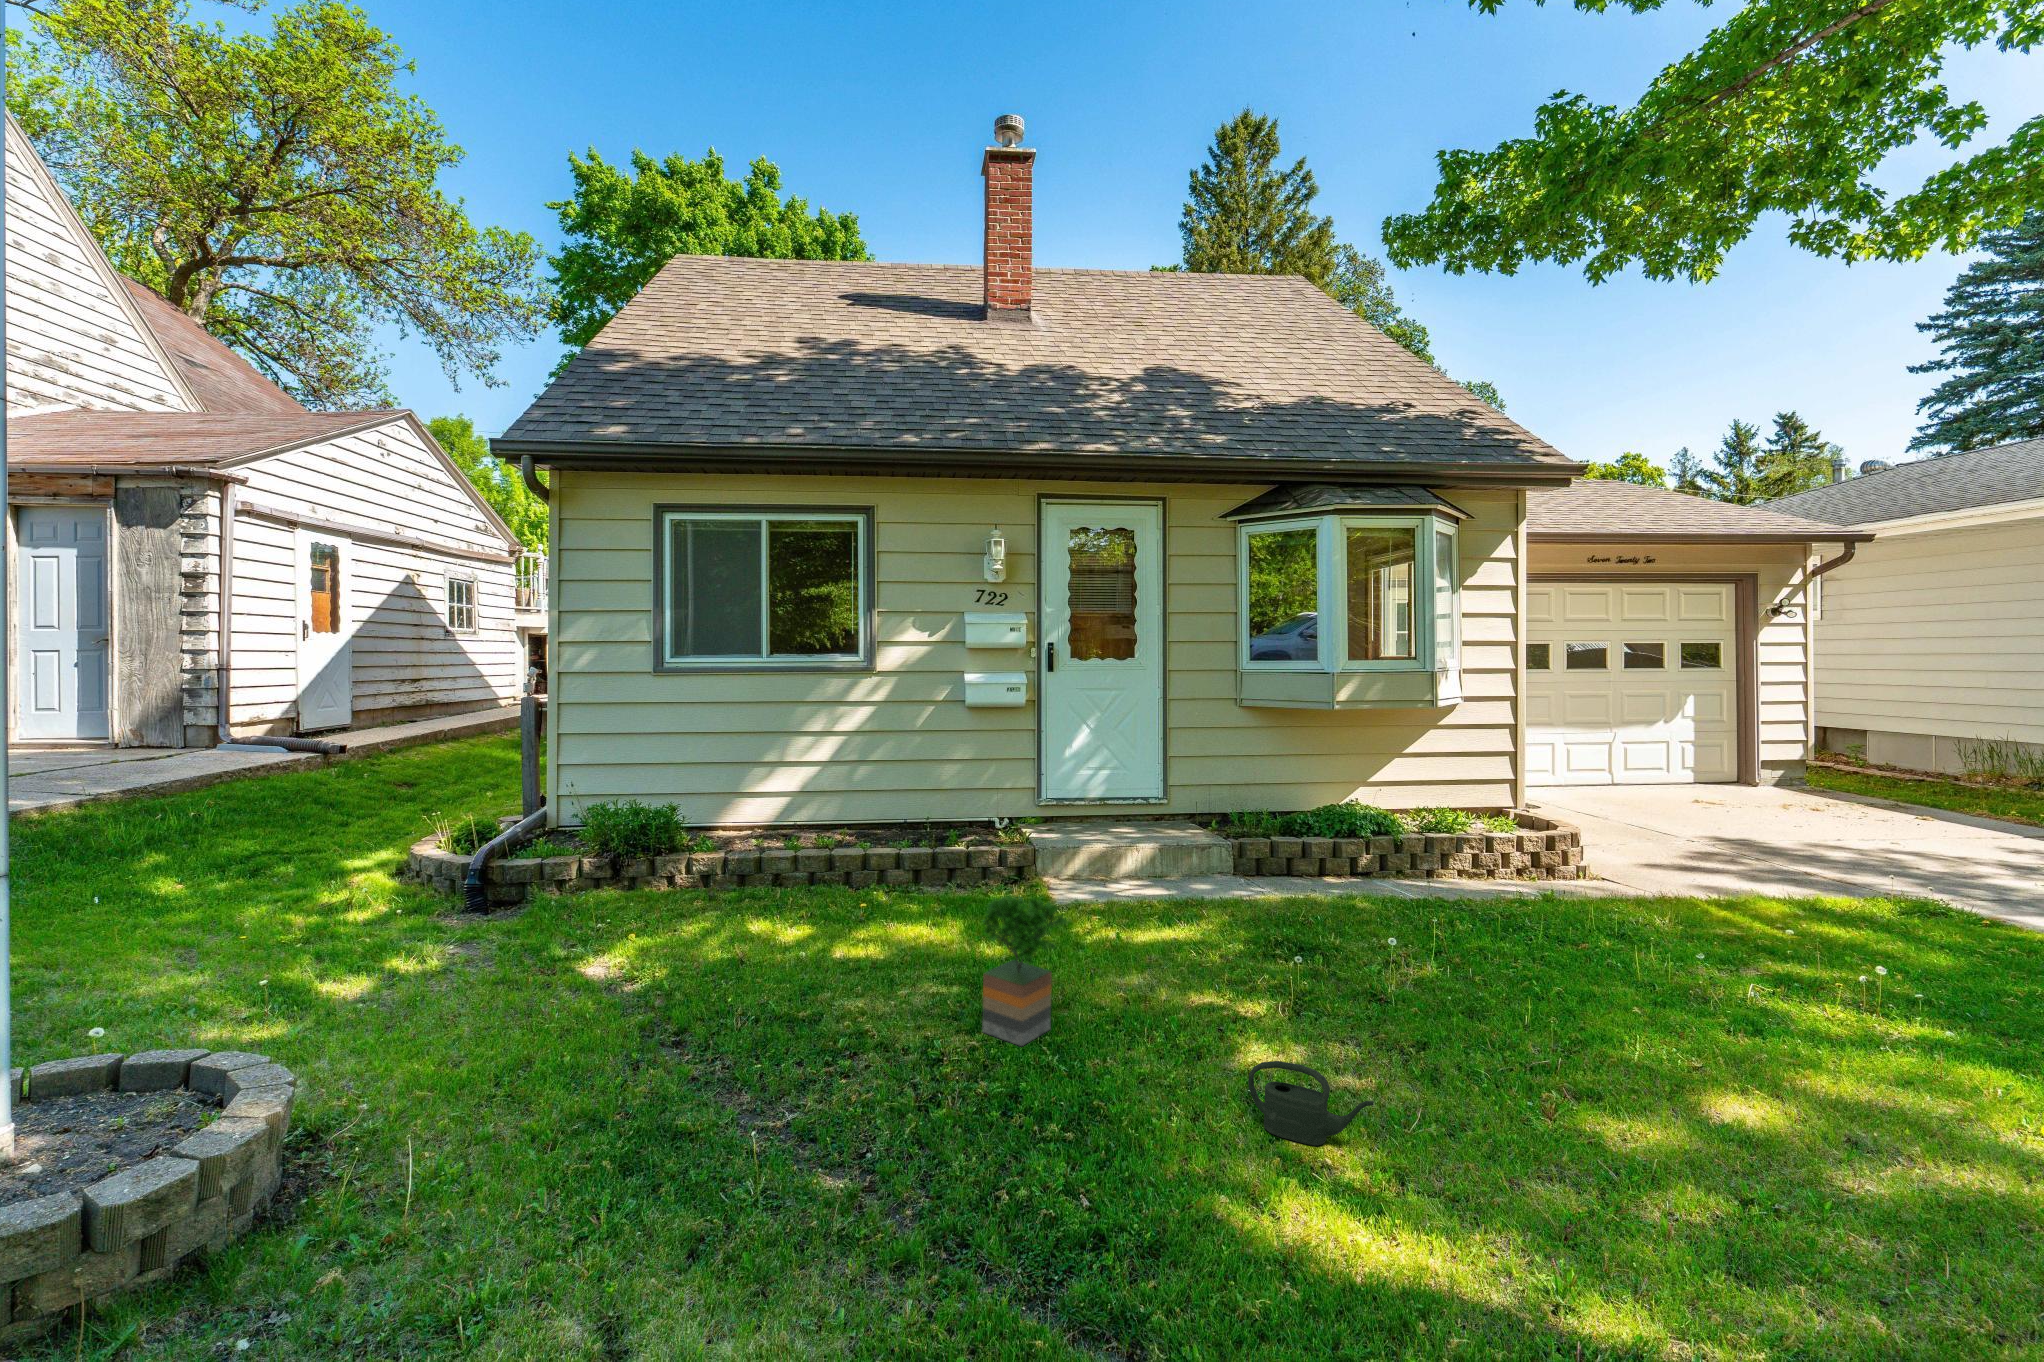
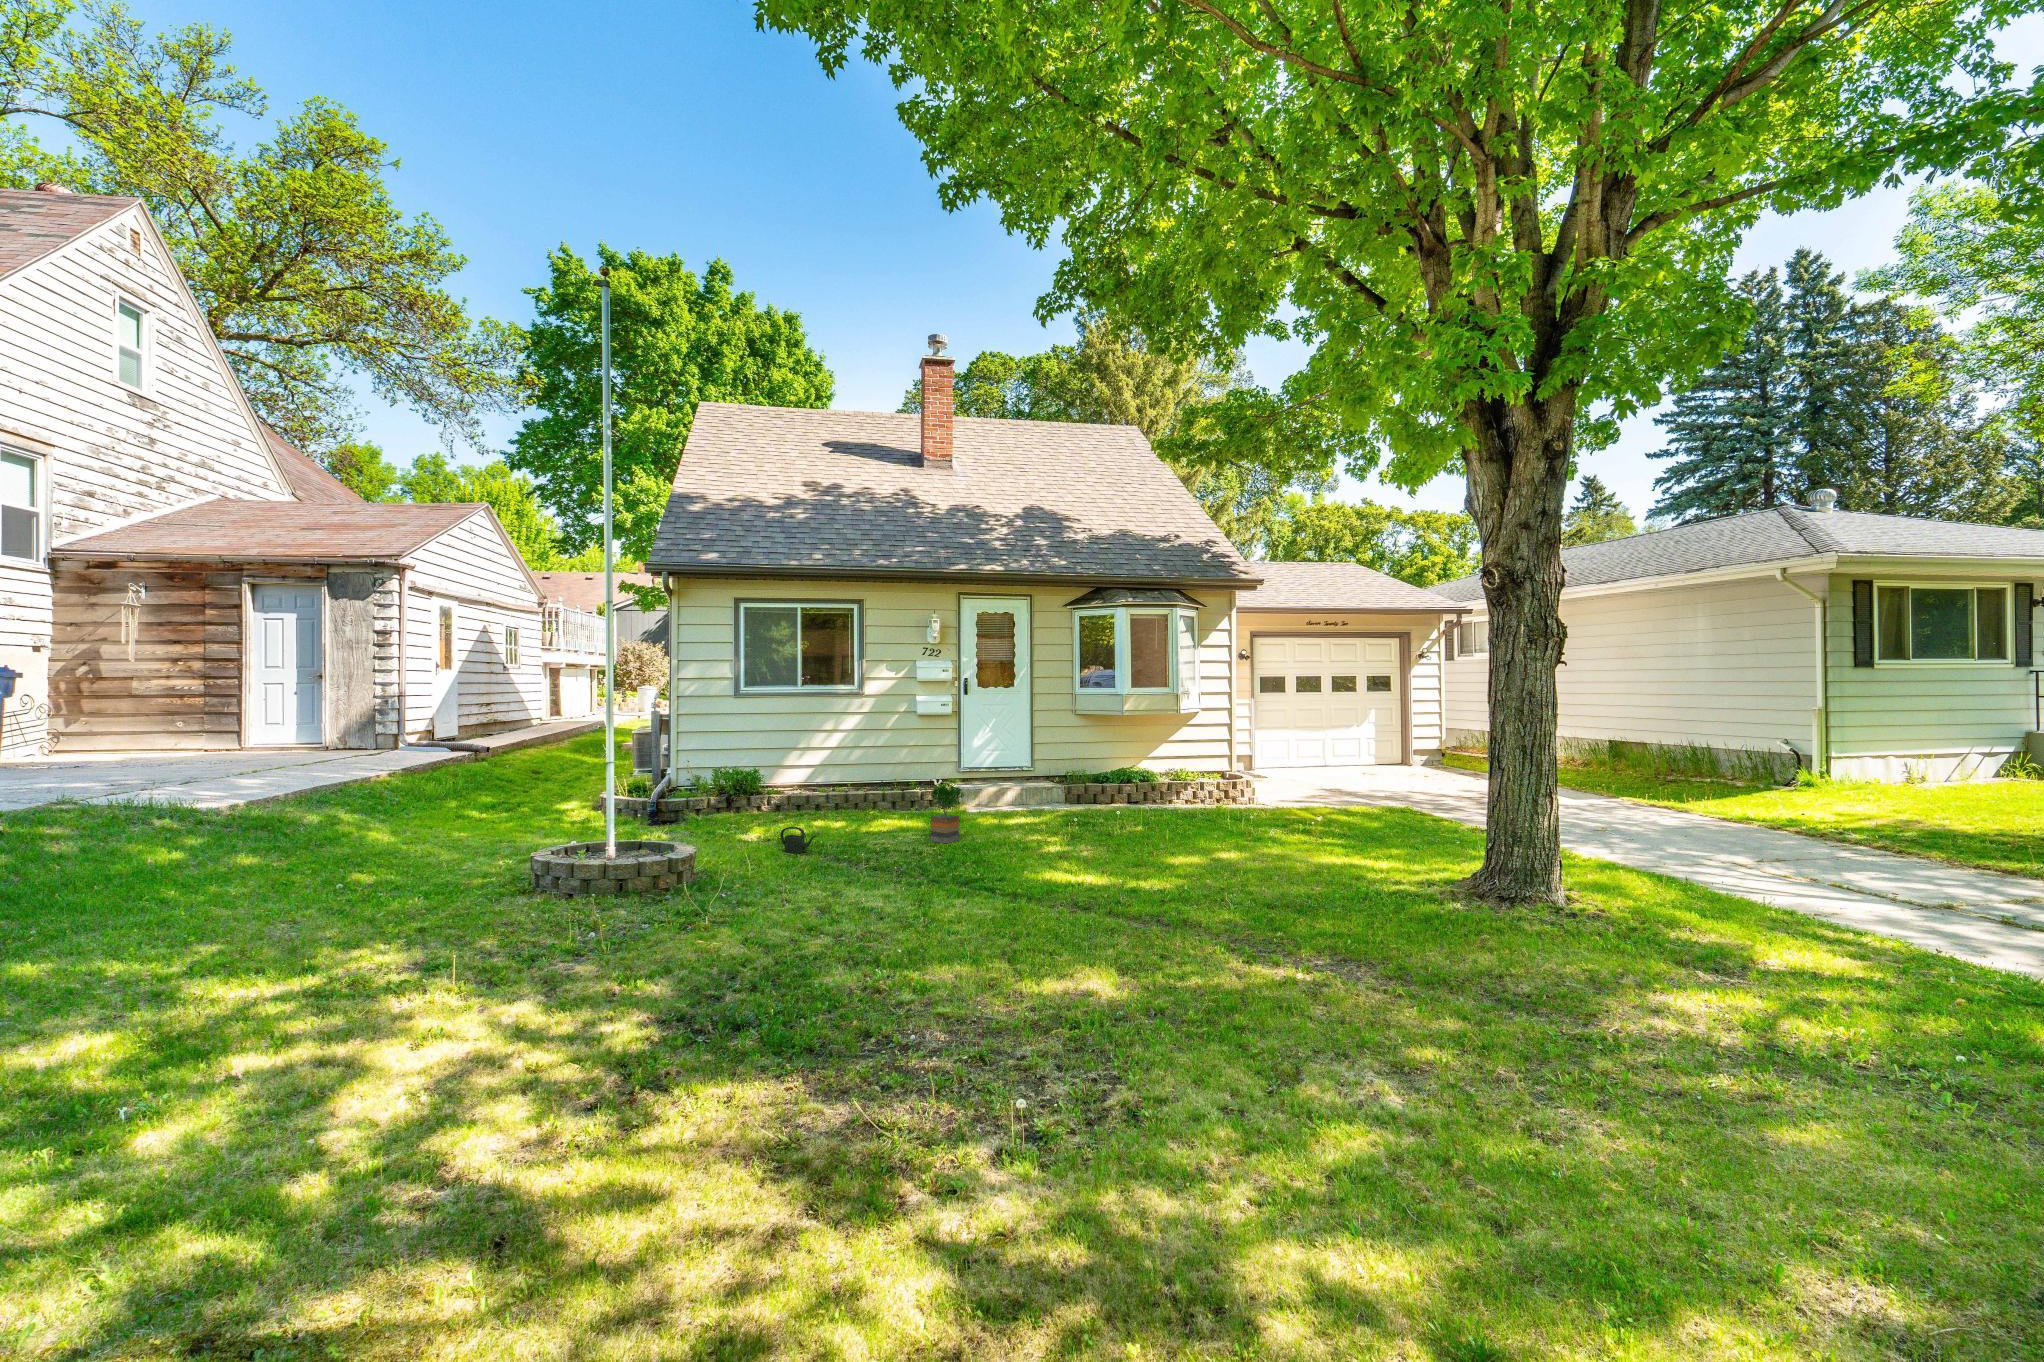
watering can: present [1248,1061,1374,1146] -> present [780,827,816,853]

